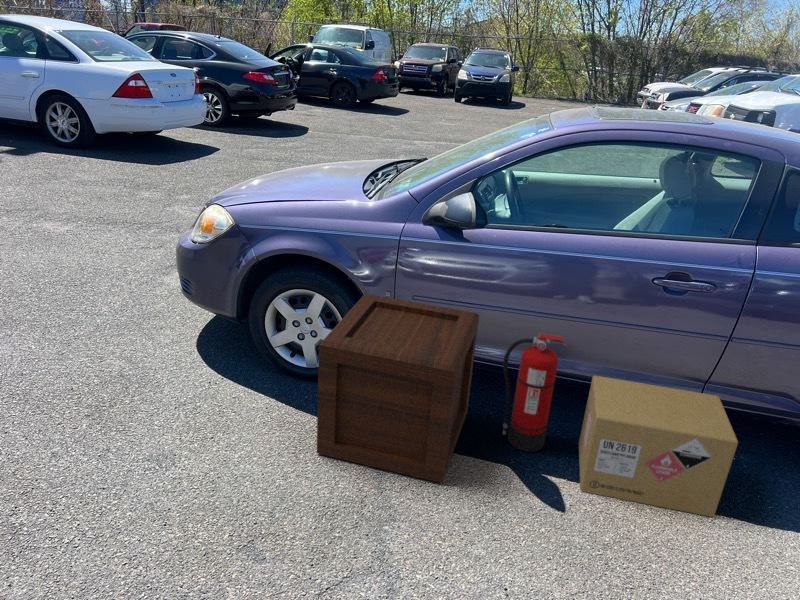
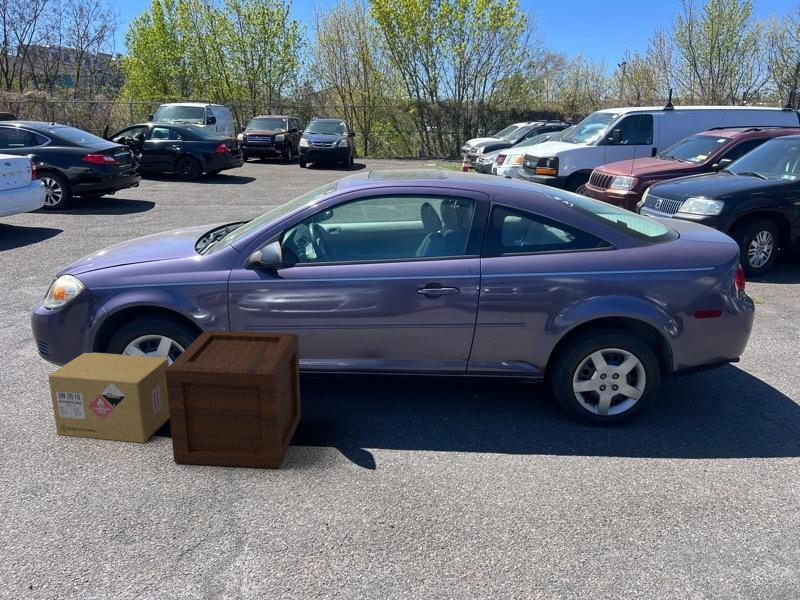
fire extinguisher: present [503,334,567,452] -> none [320,342,366,438]
cardboard box: present [579,376,738,517] -> present [49,353,170,443]

